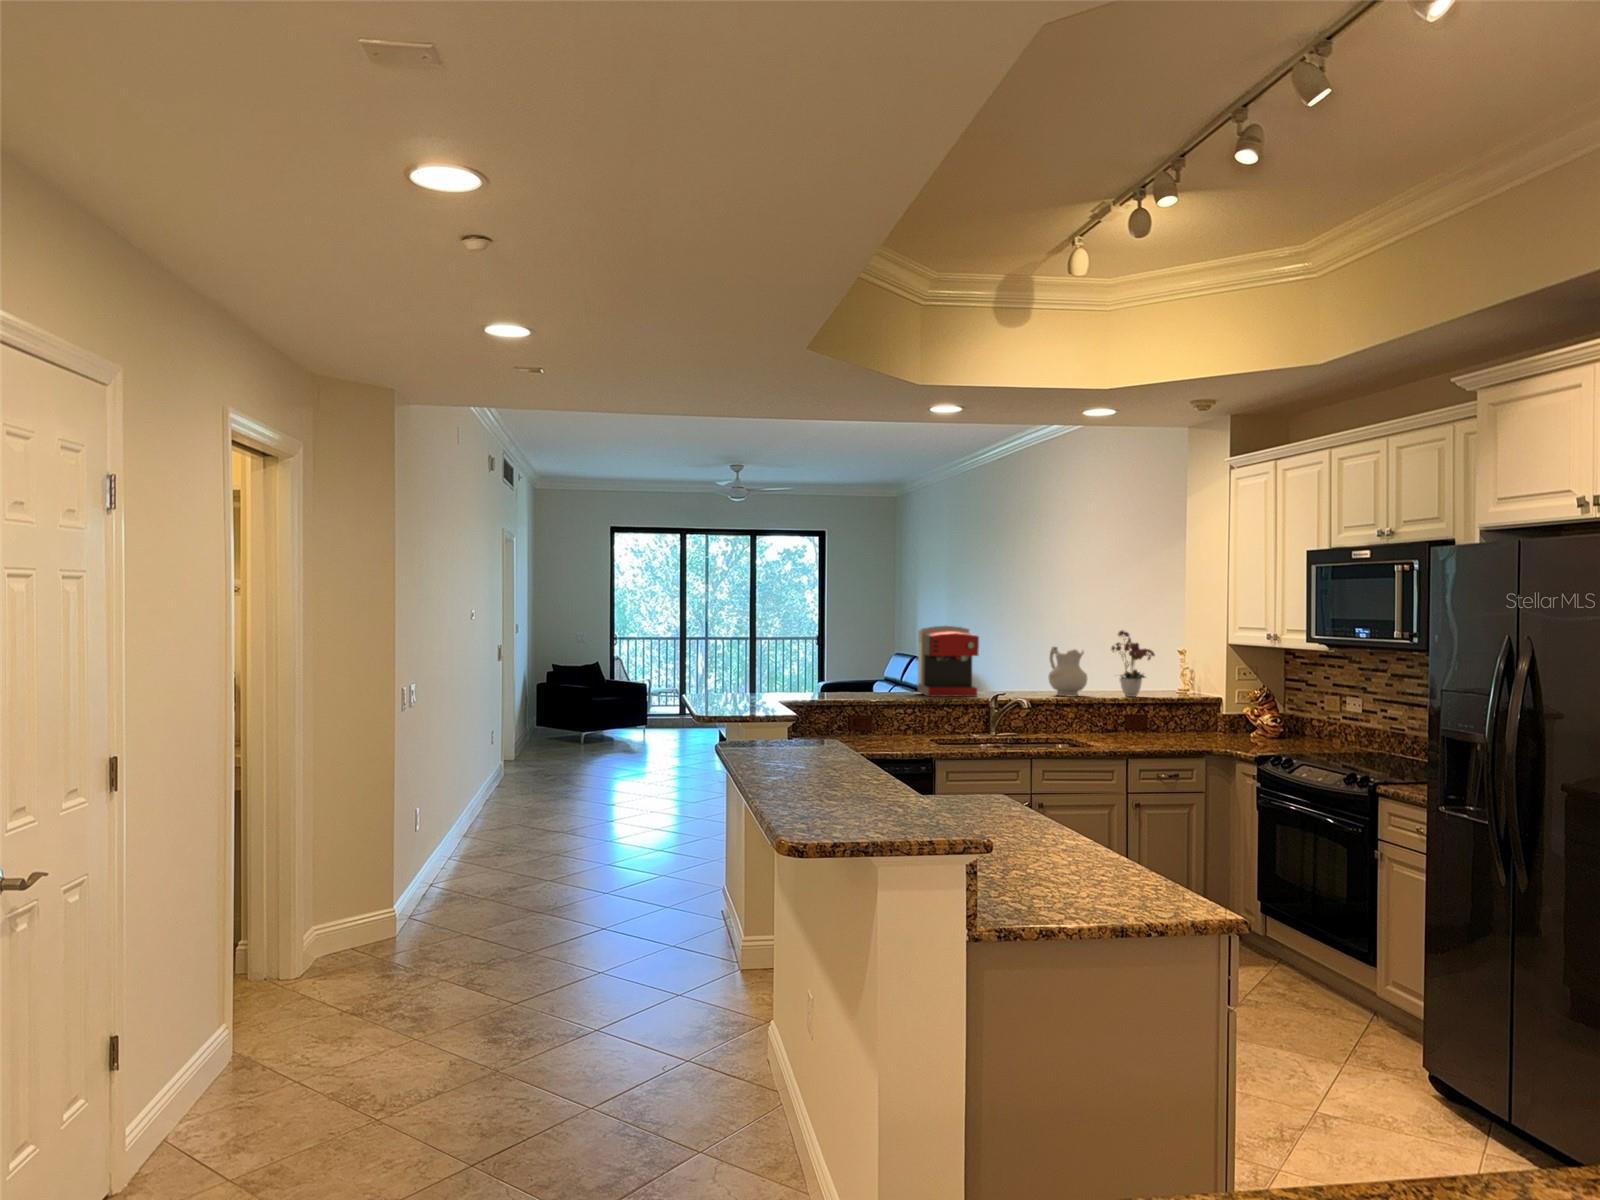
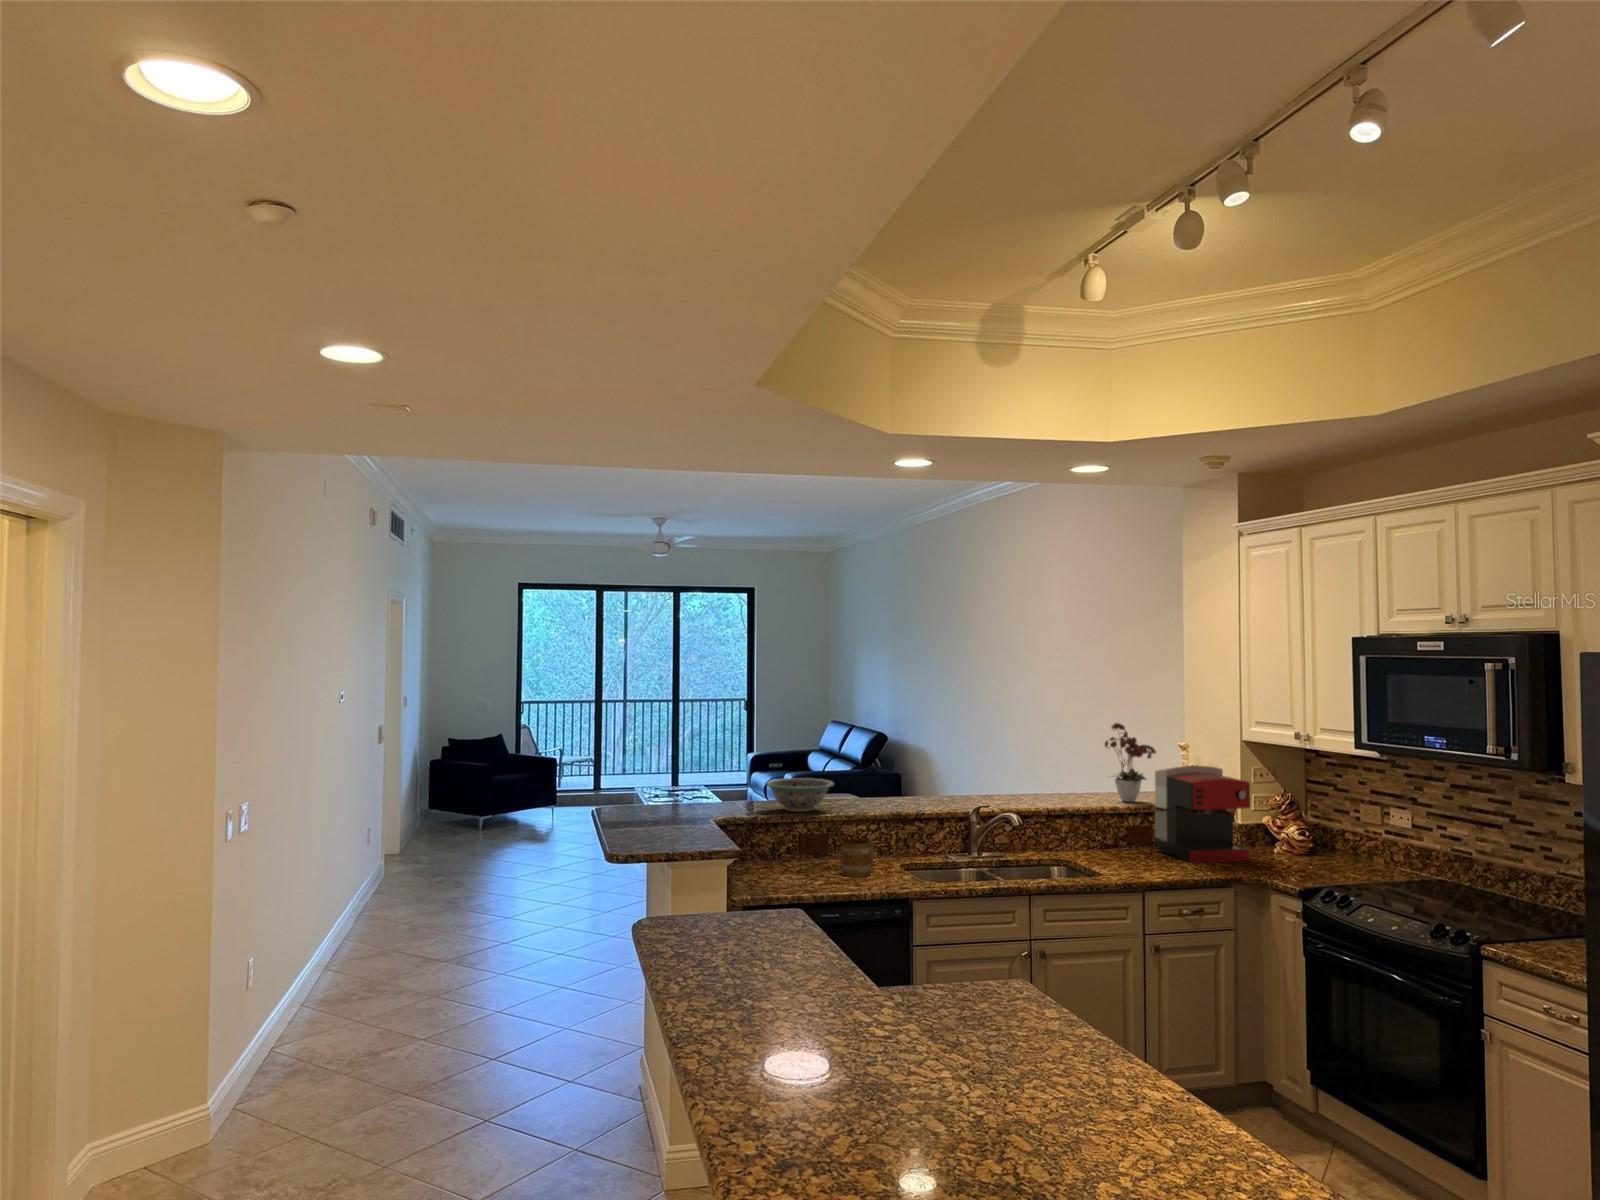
coffee maker: present [918,626,979,696] -> present [1155,765,1250,863]
ceramic pitcher: present [1048,647,1087,697] -> none [1032,742,1078,803]
decorative bowl: none [822,672,879,697] -> present [765,778,834,812]
mug: none [882,716,909,745] -> present [842,839,874,877]

